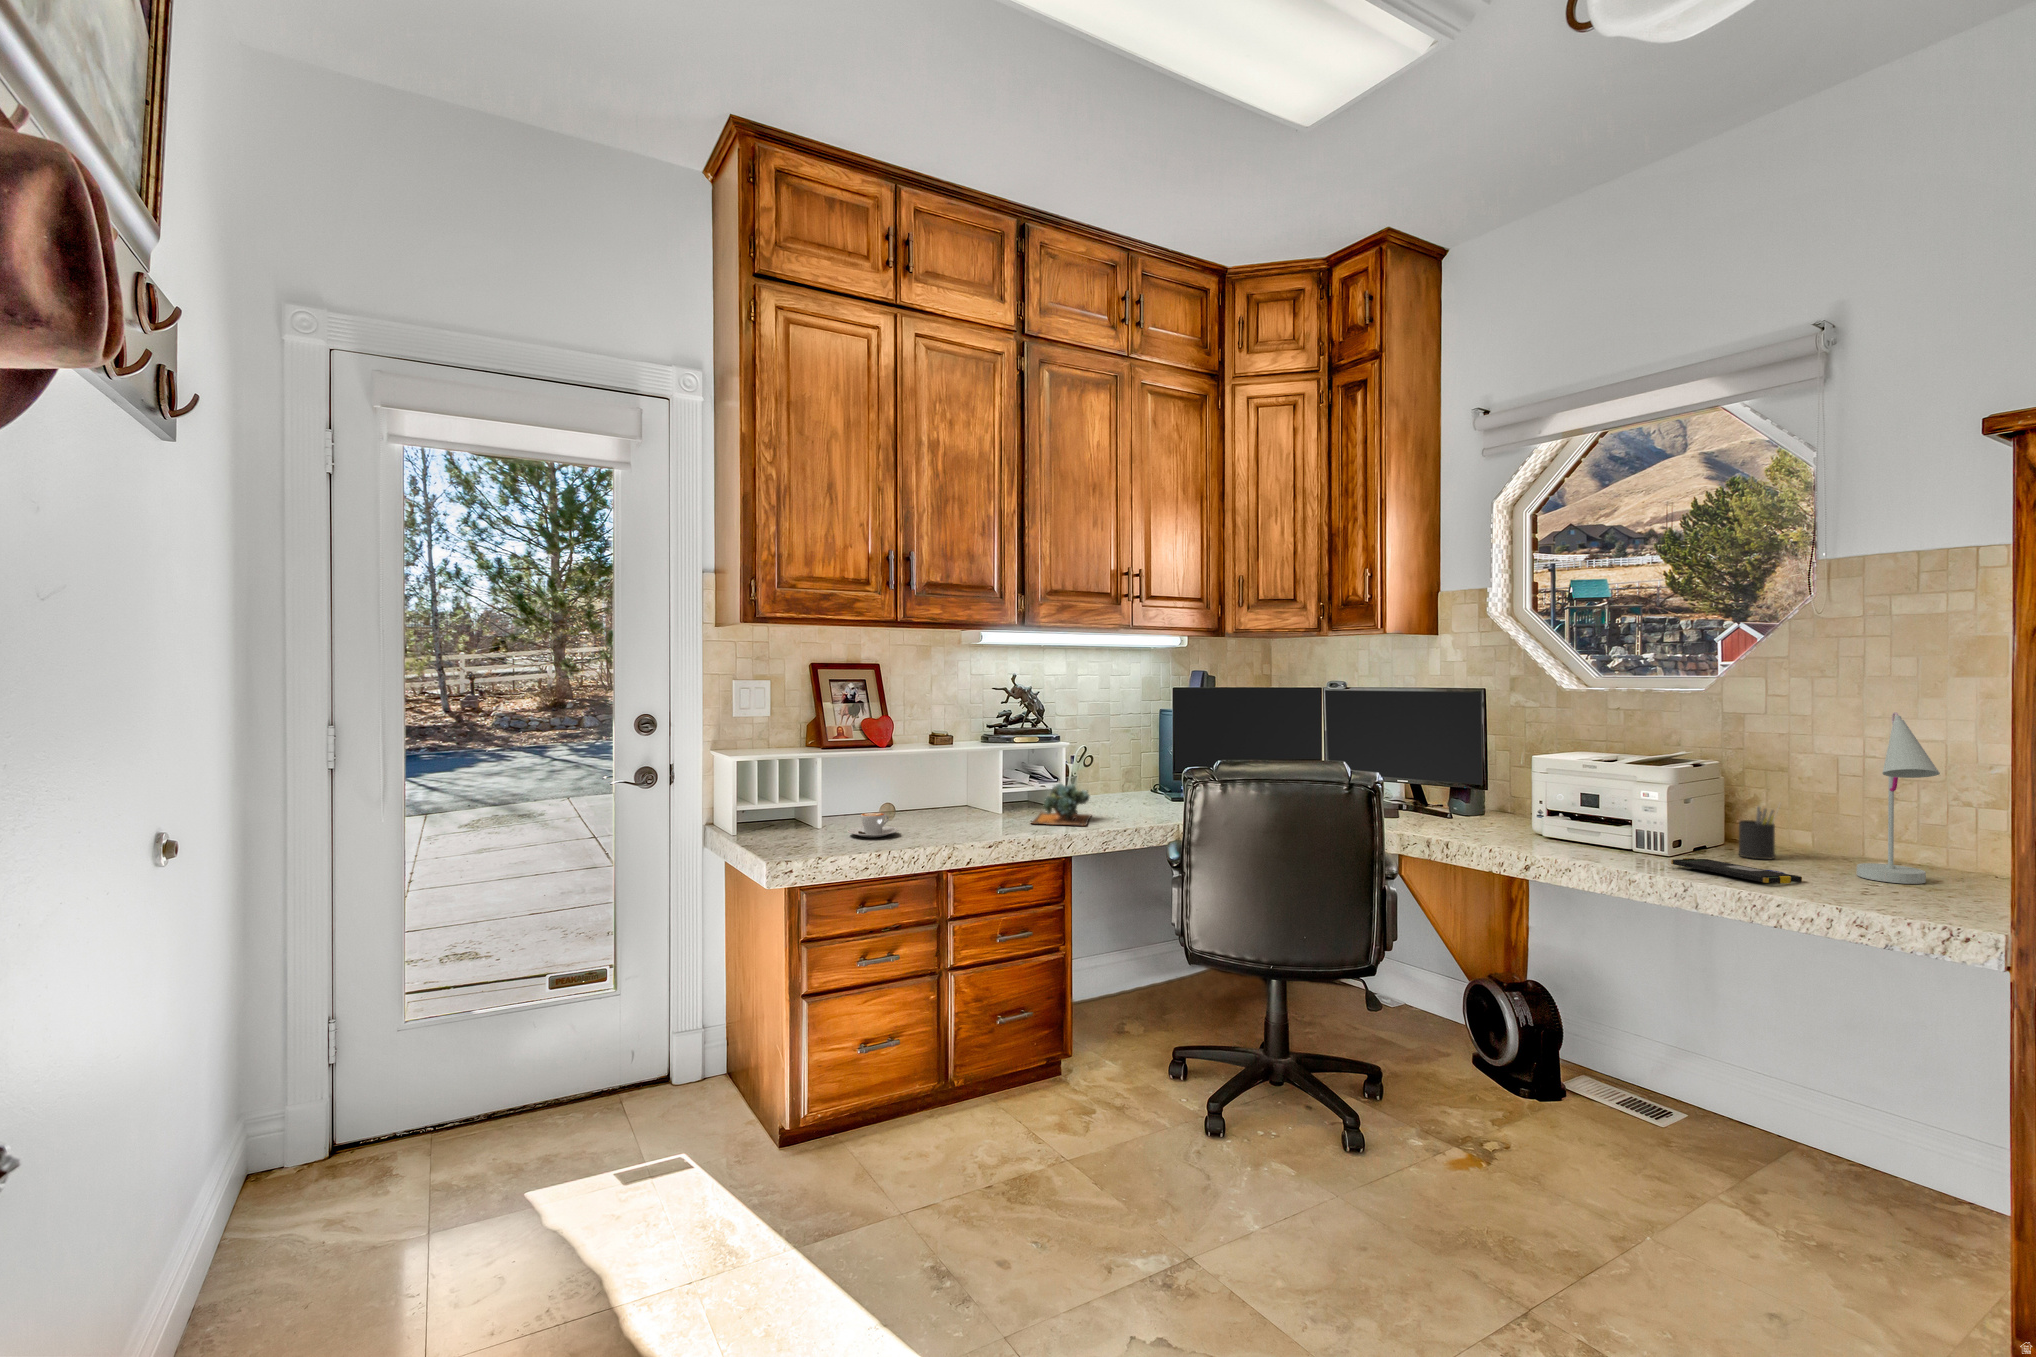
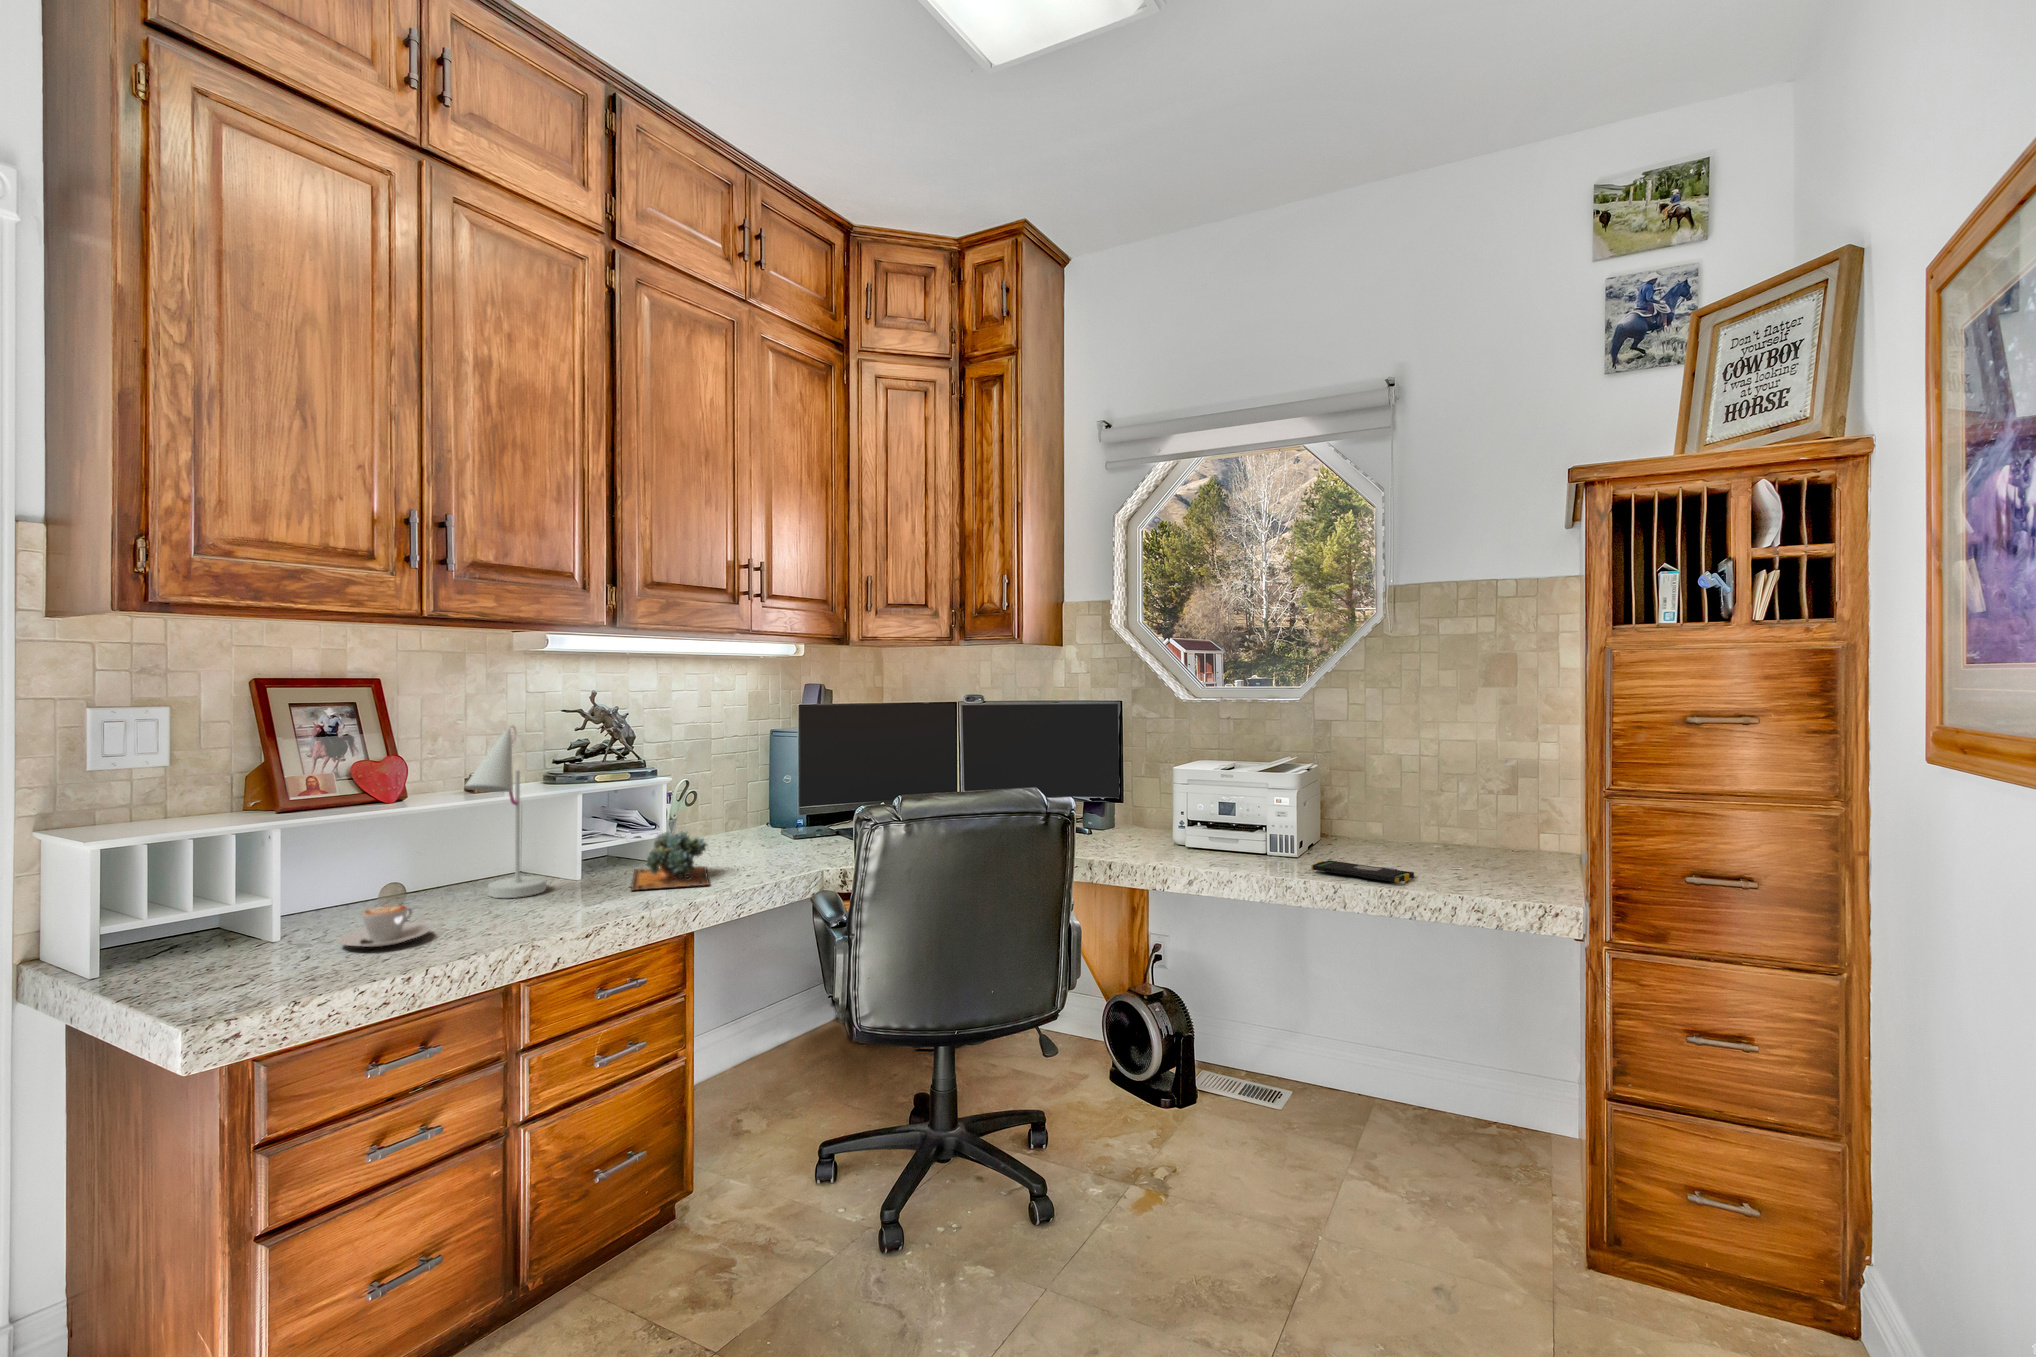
desk lamp: present [1857,712,1940,884] -> present [464,726,546,898]
pen holder: present [1739,807,1778,859] -> none [1342,802,1373,855]

